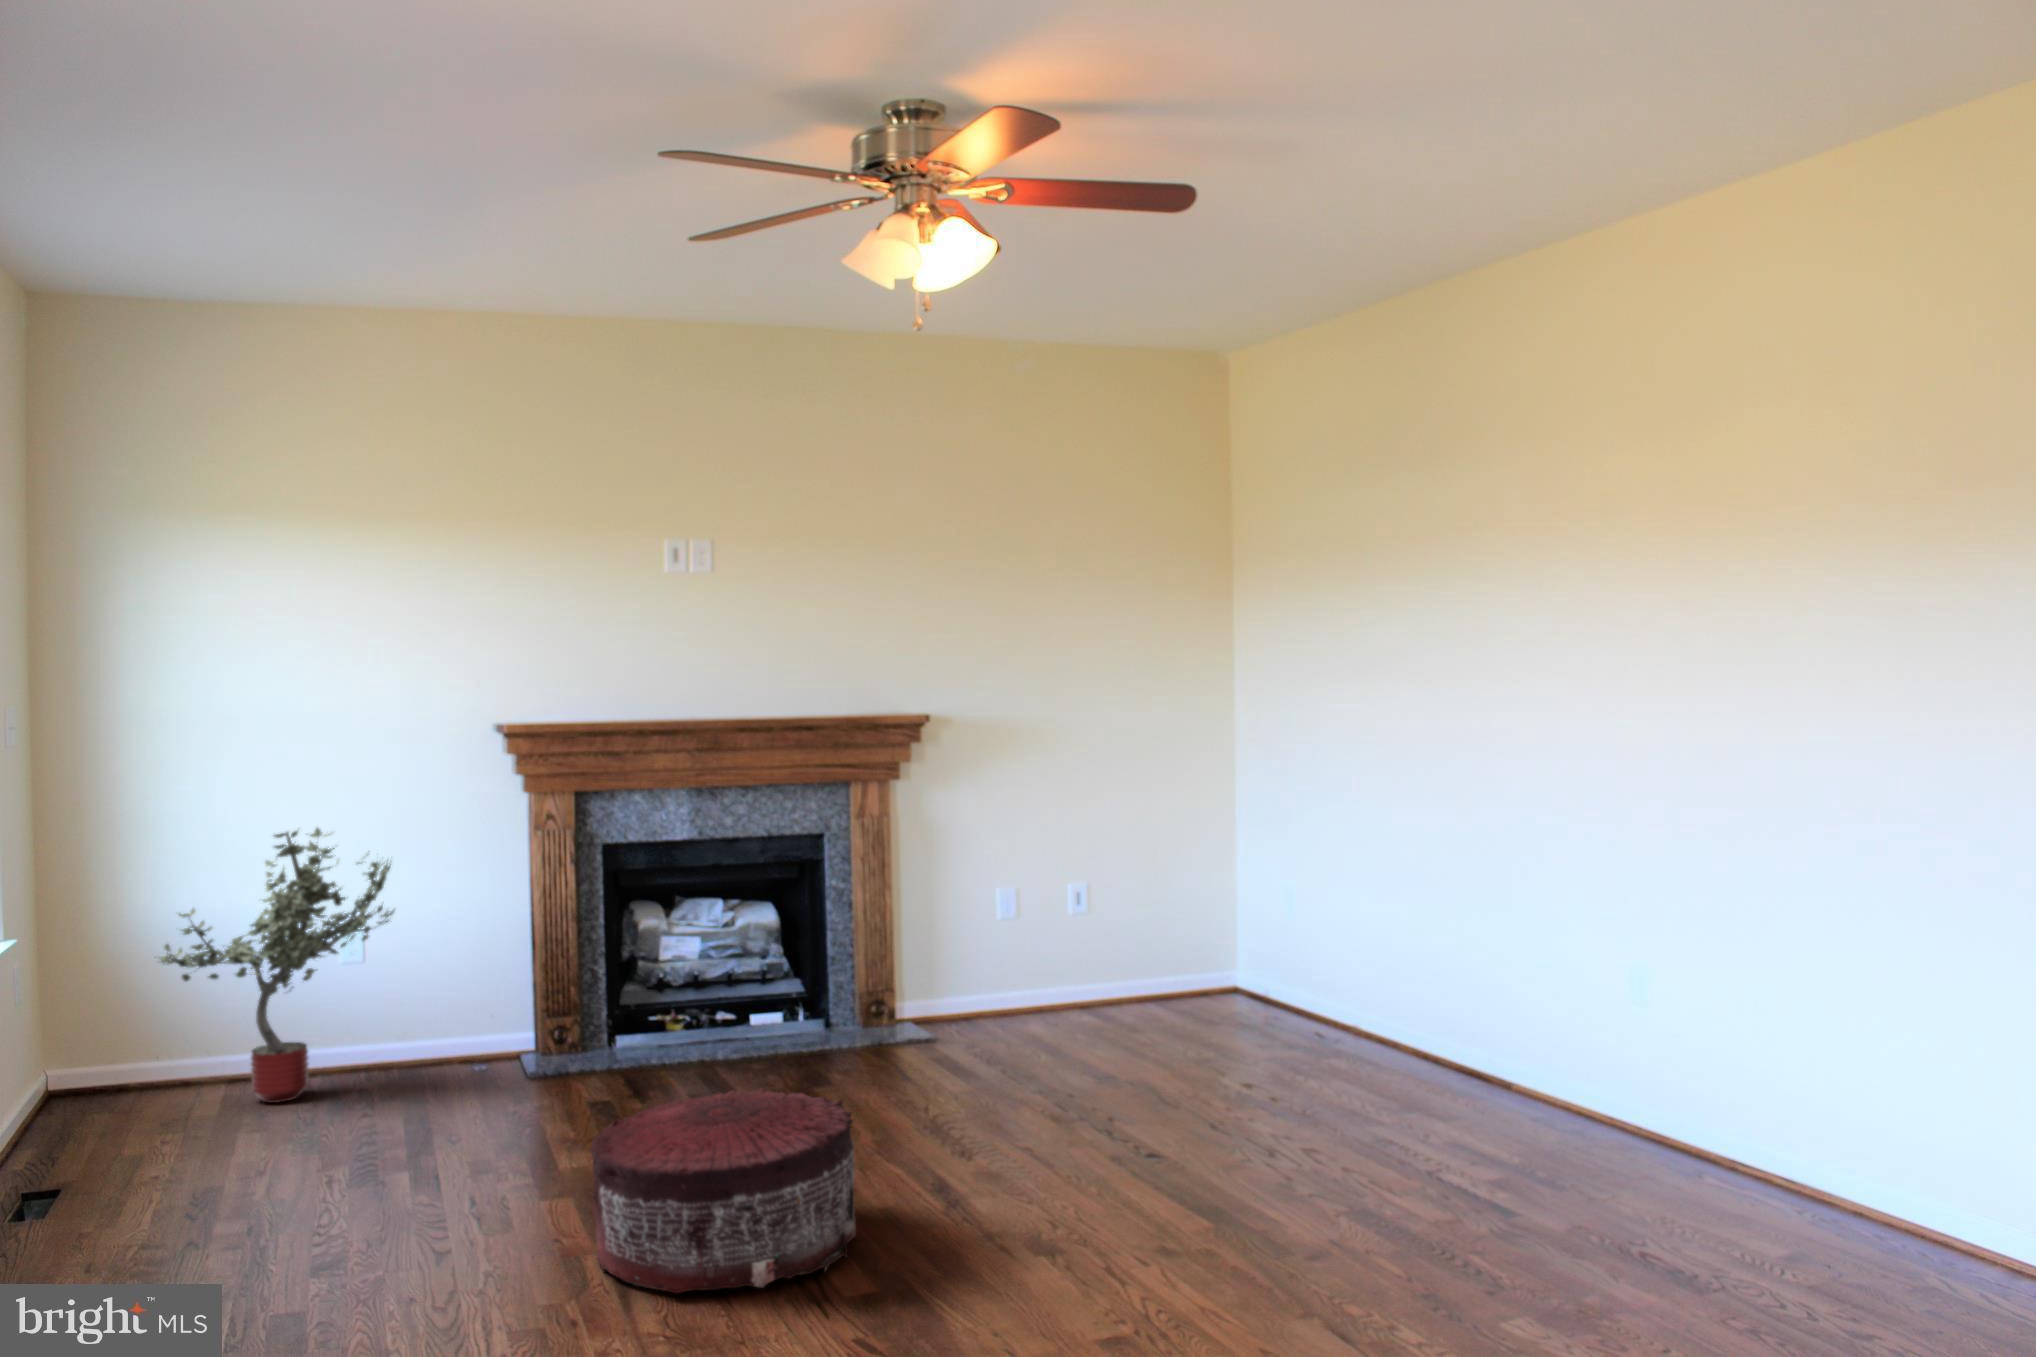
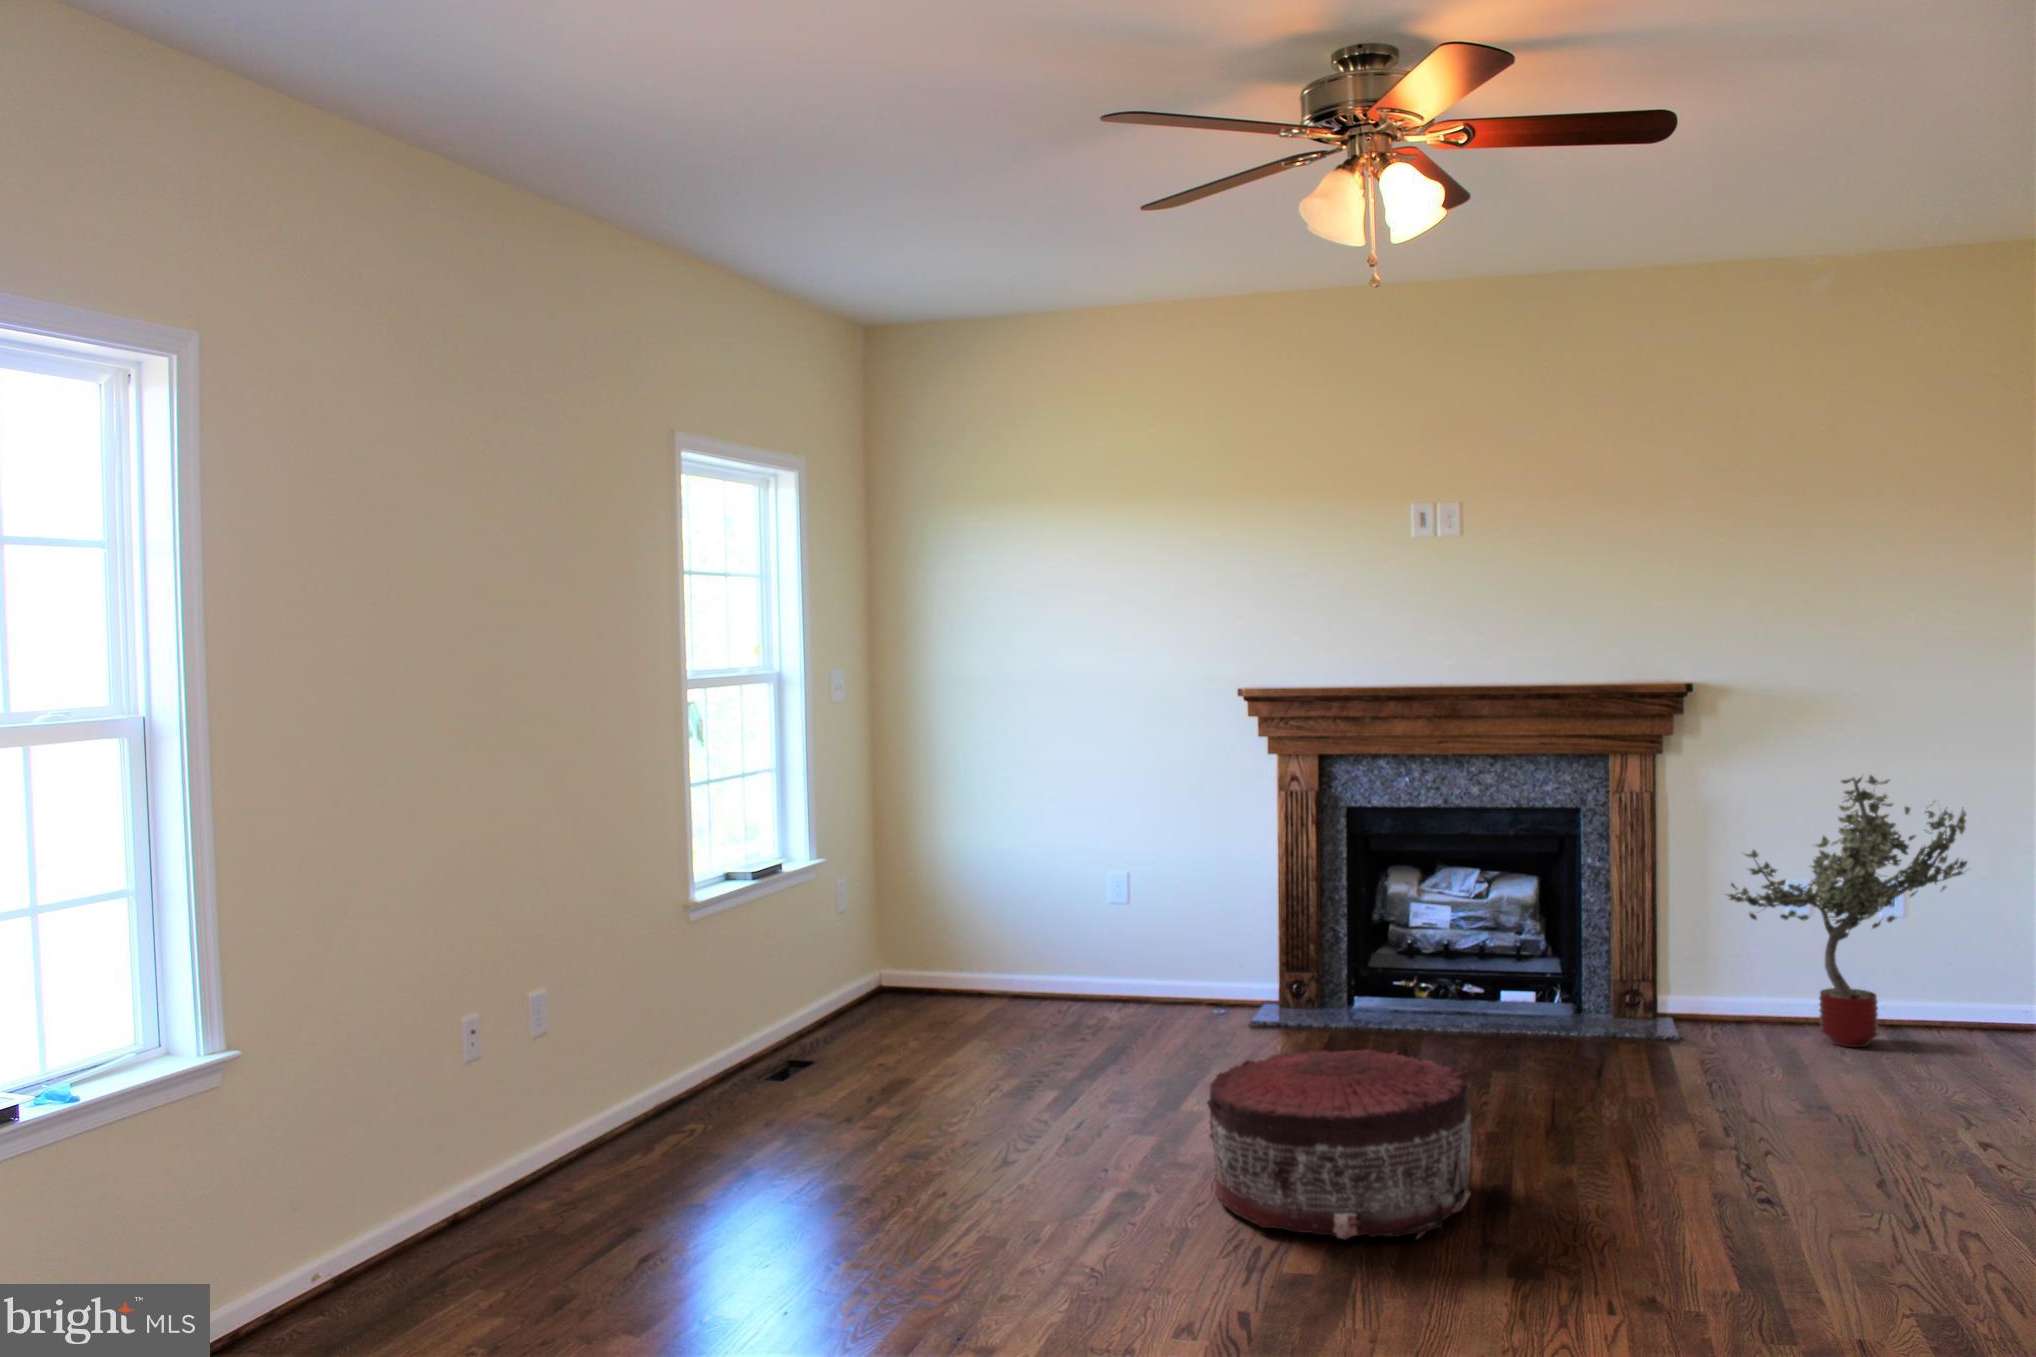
potted tree: present [155,828,395,1103] -> present [1727,775,1967,1047]

